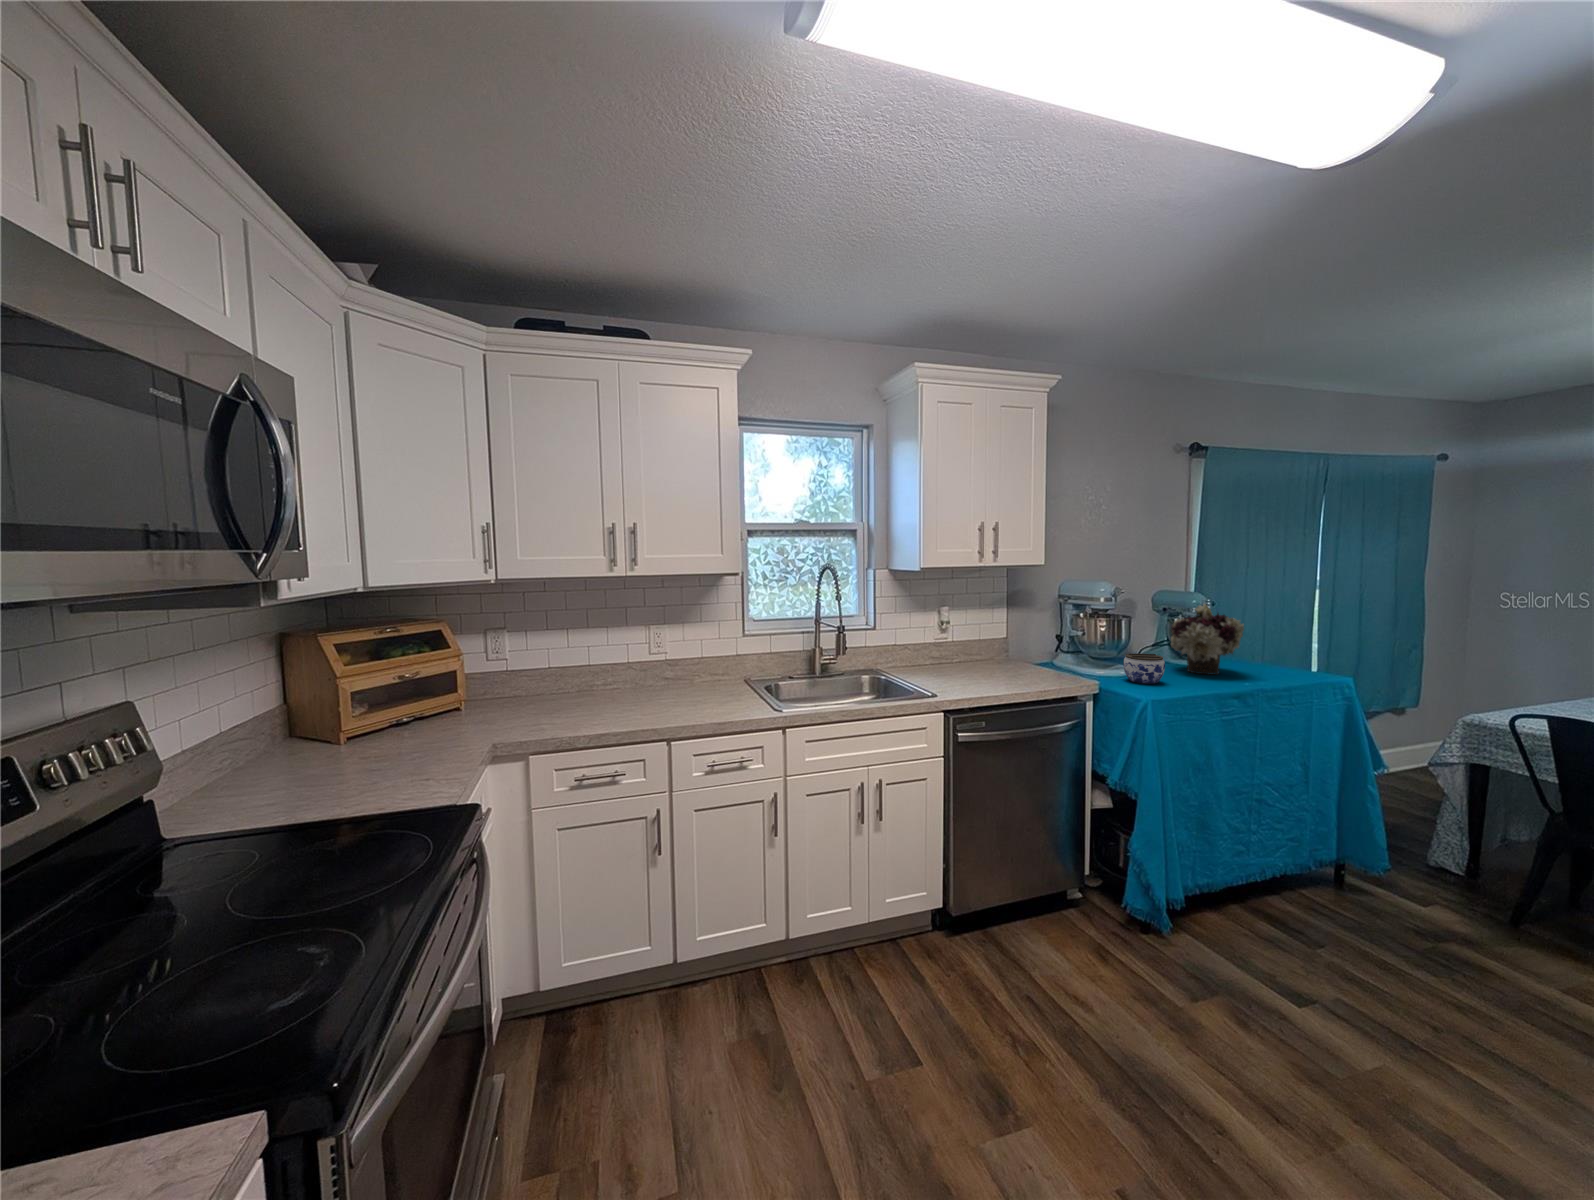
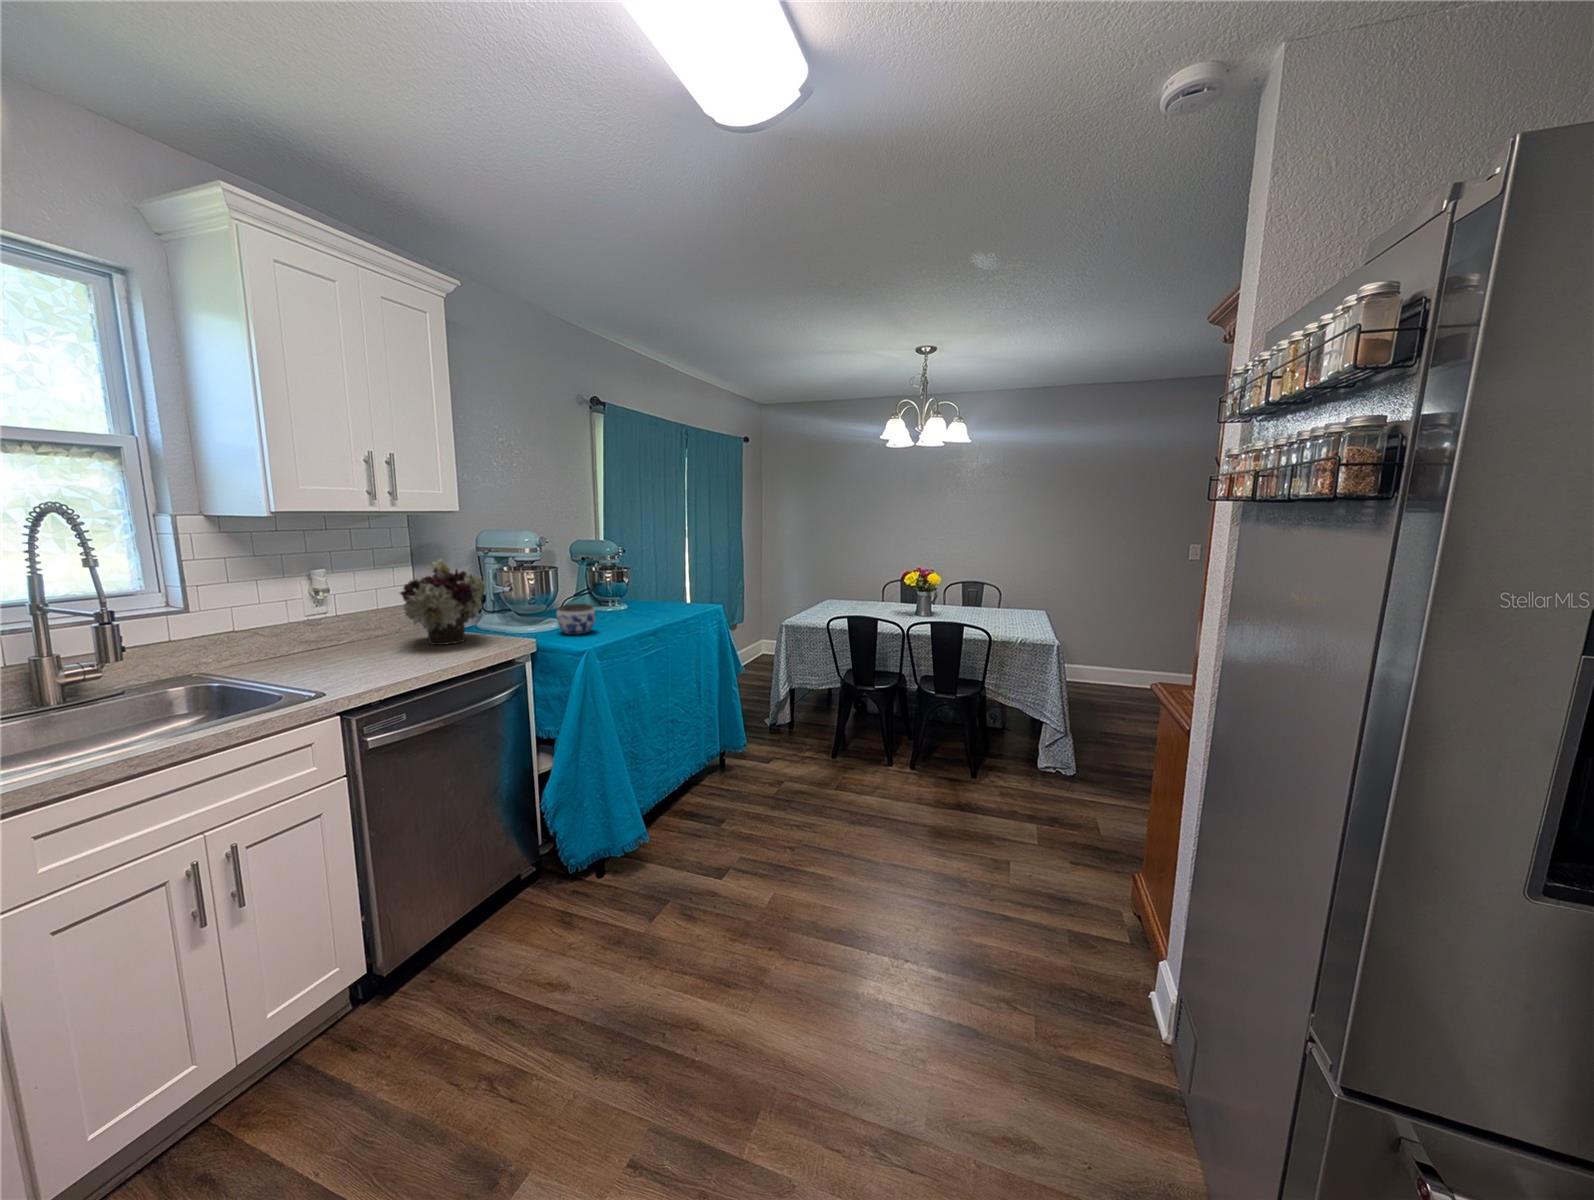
flower arrangement: present [1171,604,1244,675] -> present [400,559,485,645]

